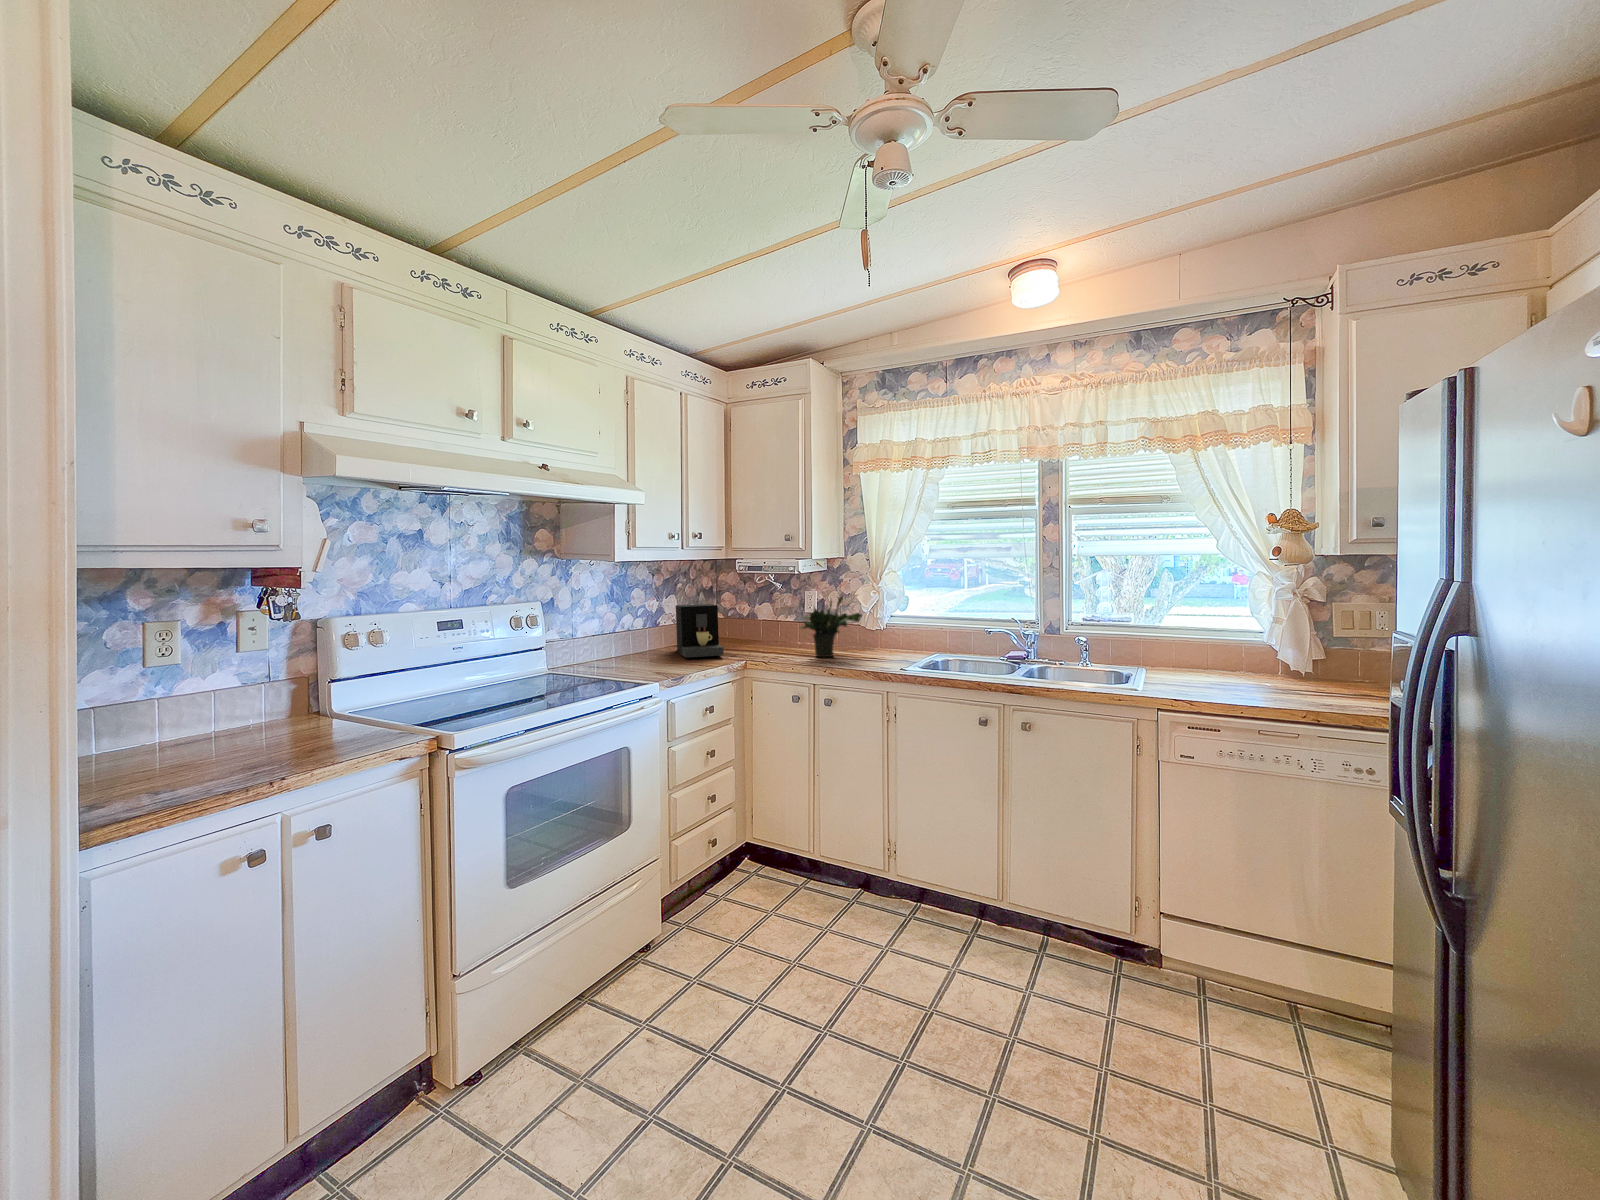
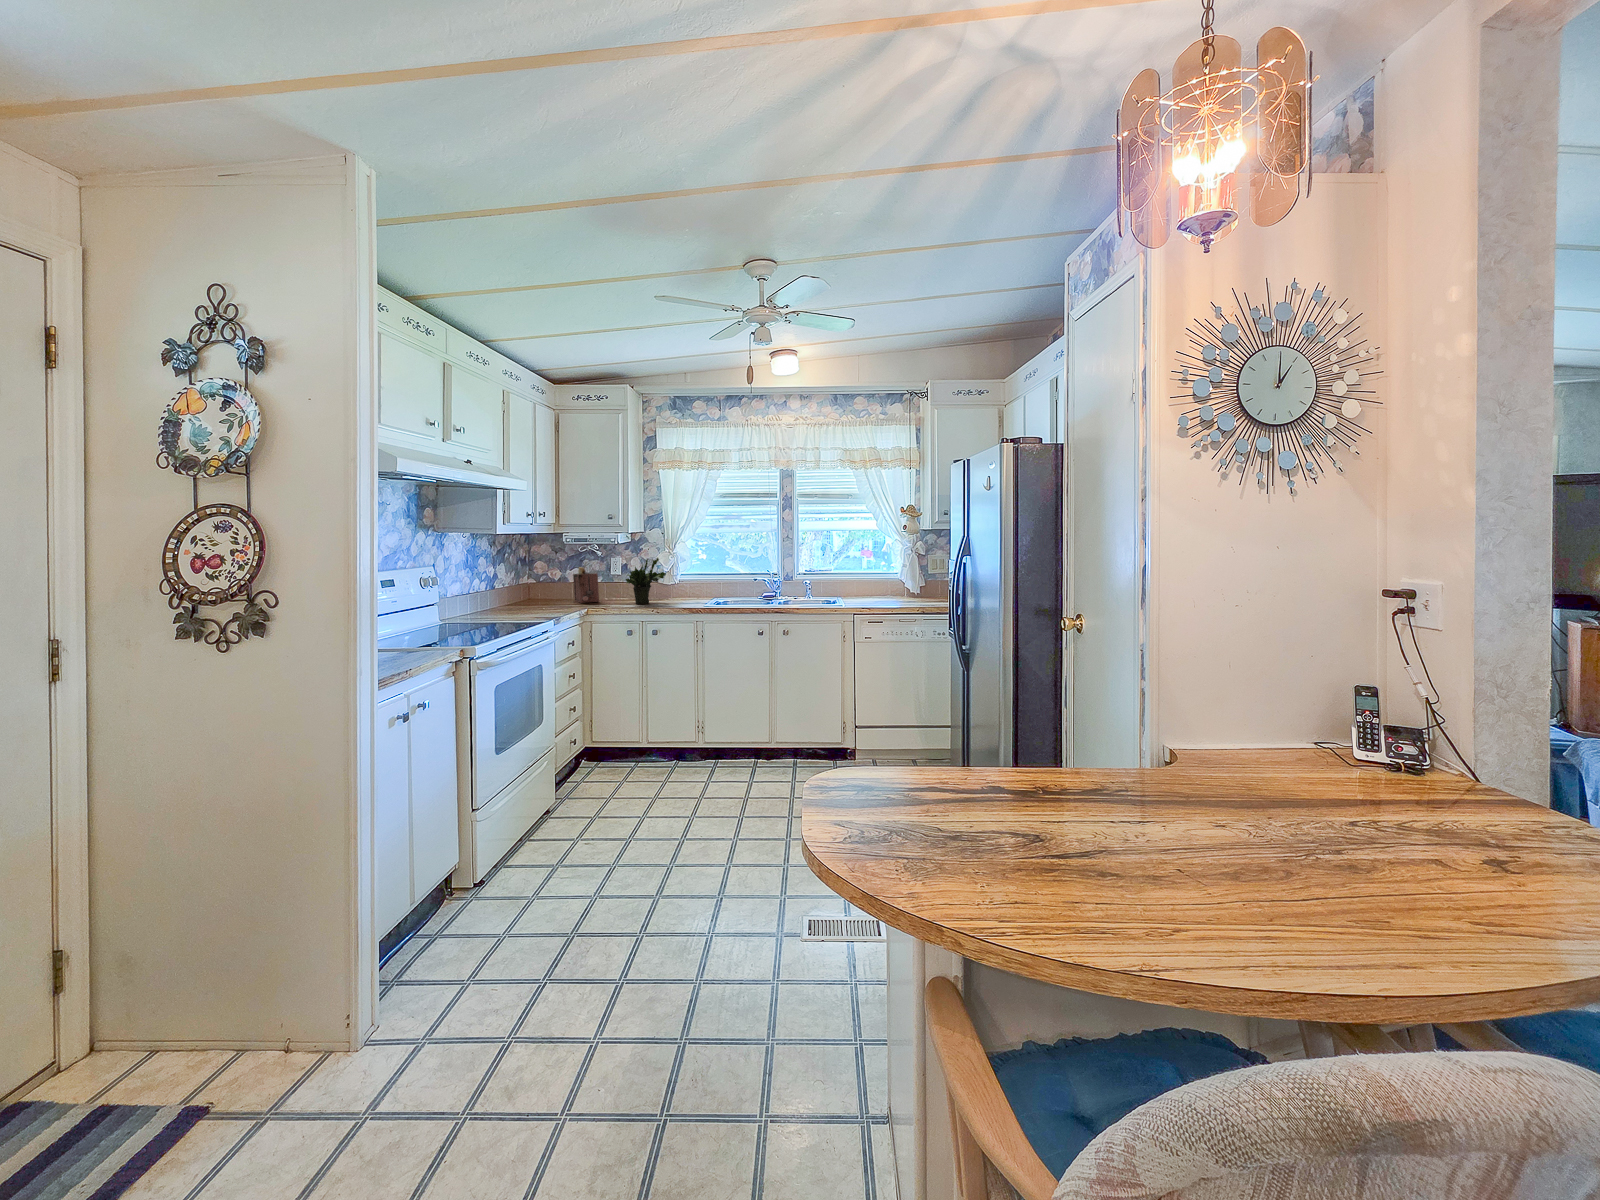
toaster: none [754,602,780,649] -> present [573,567,599,603]
coffee maker: present [676,604,724,658] -> none [513,568,568,608]

